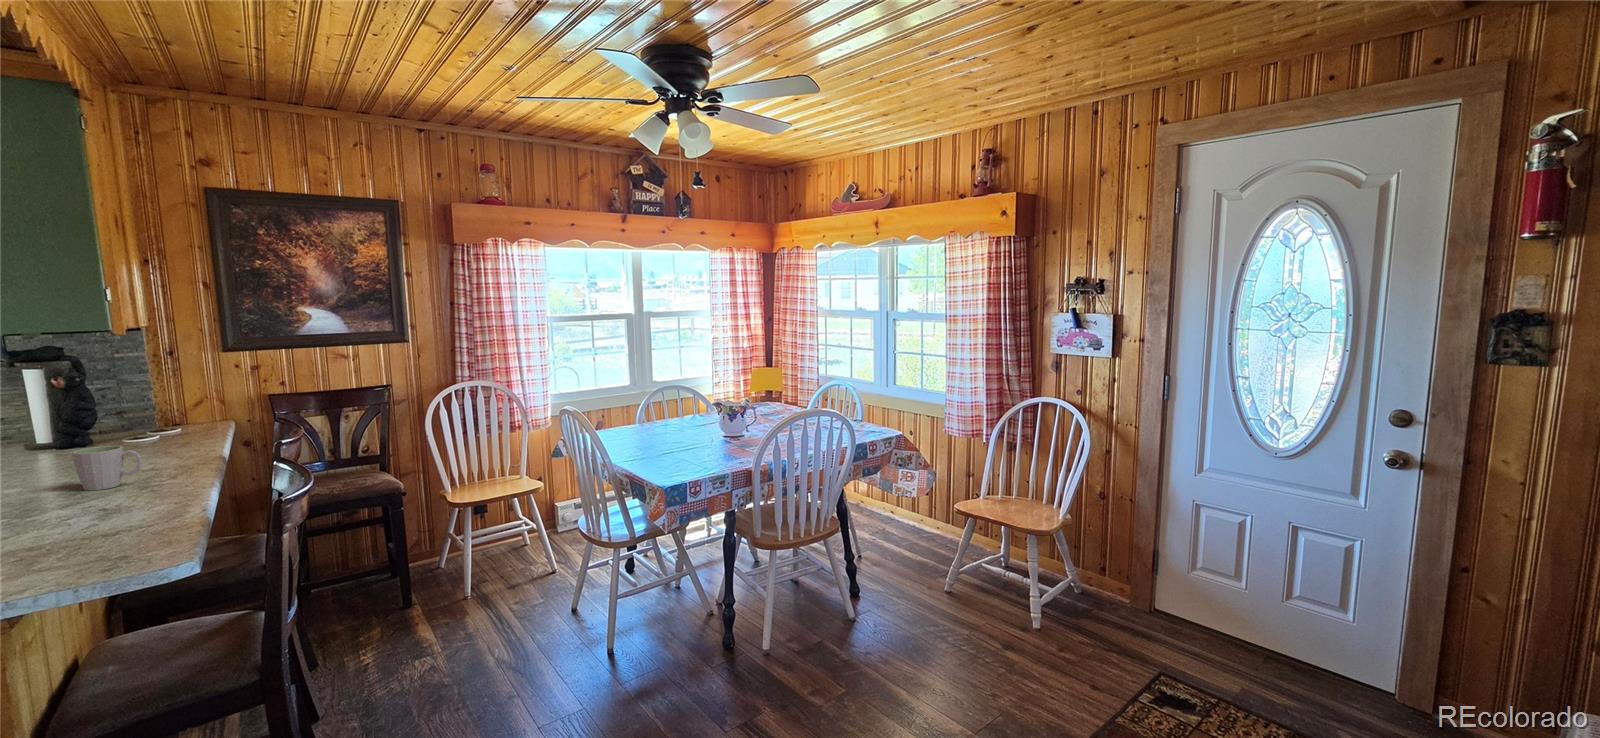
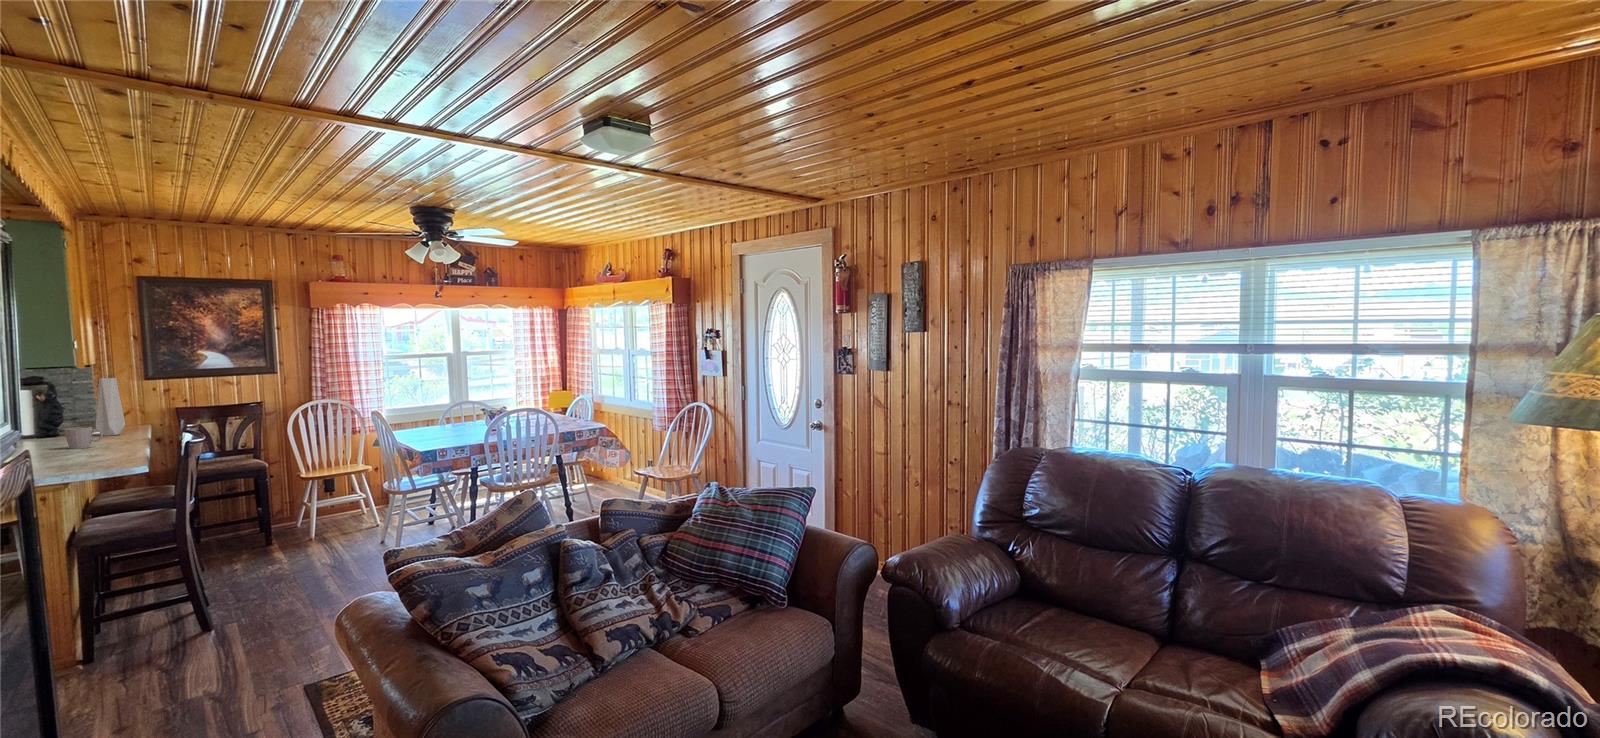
vase: none [144,350,191,448] -> present [96,378,125,436]

